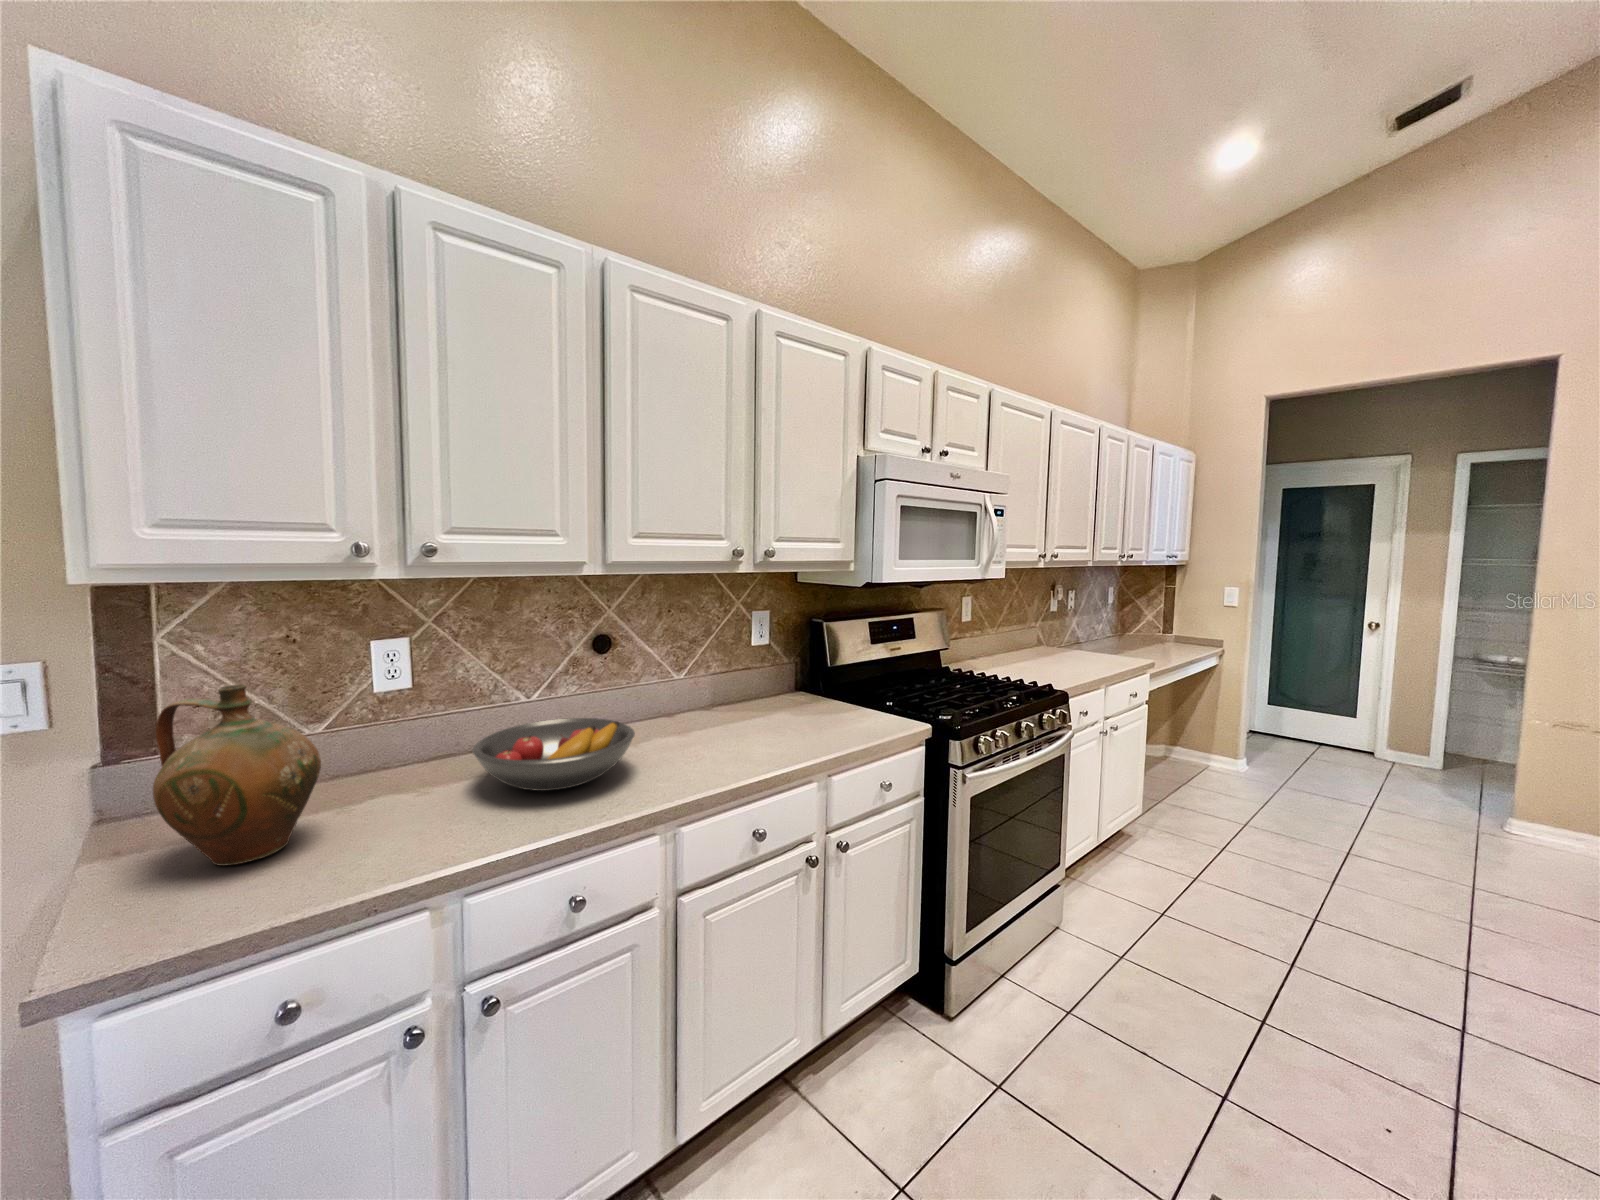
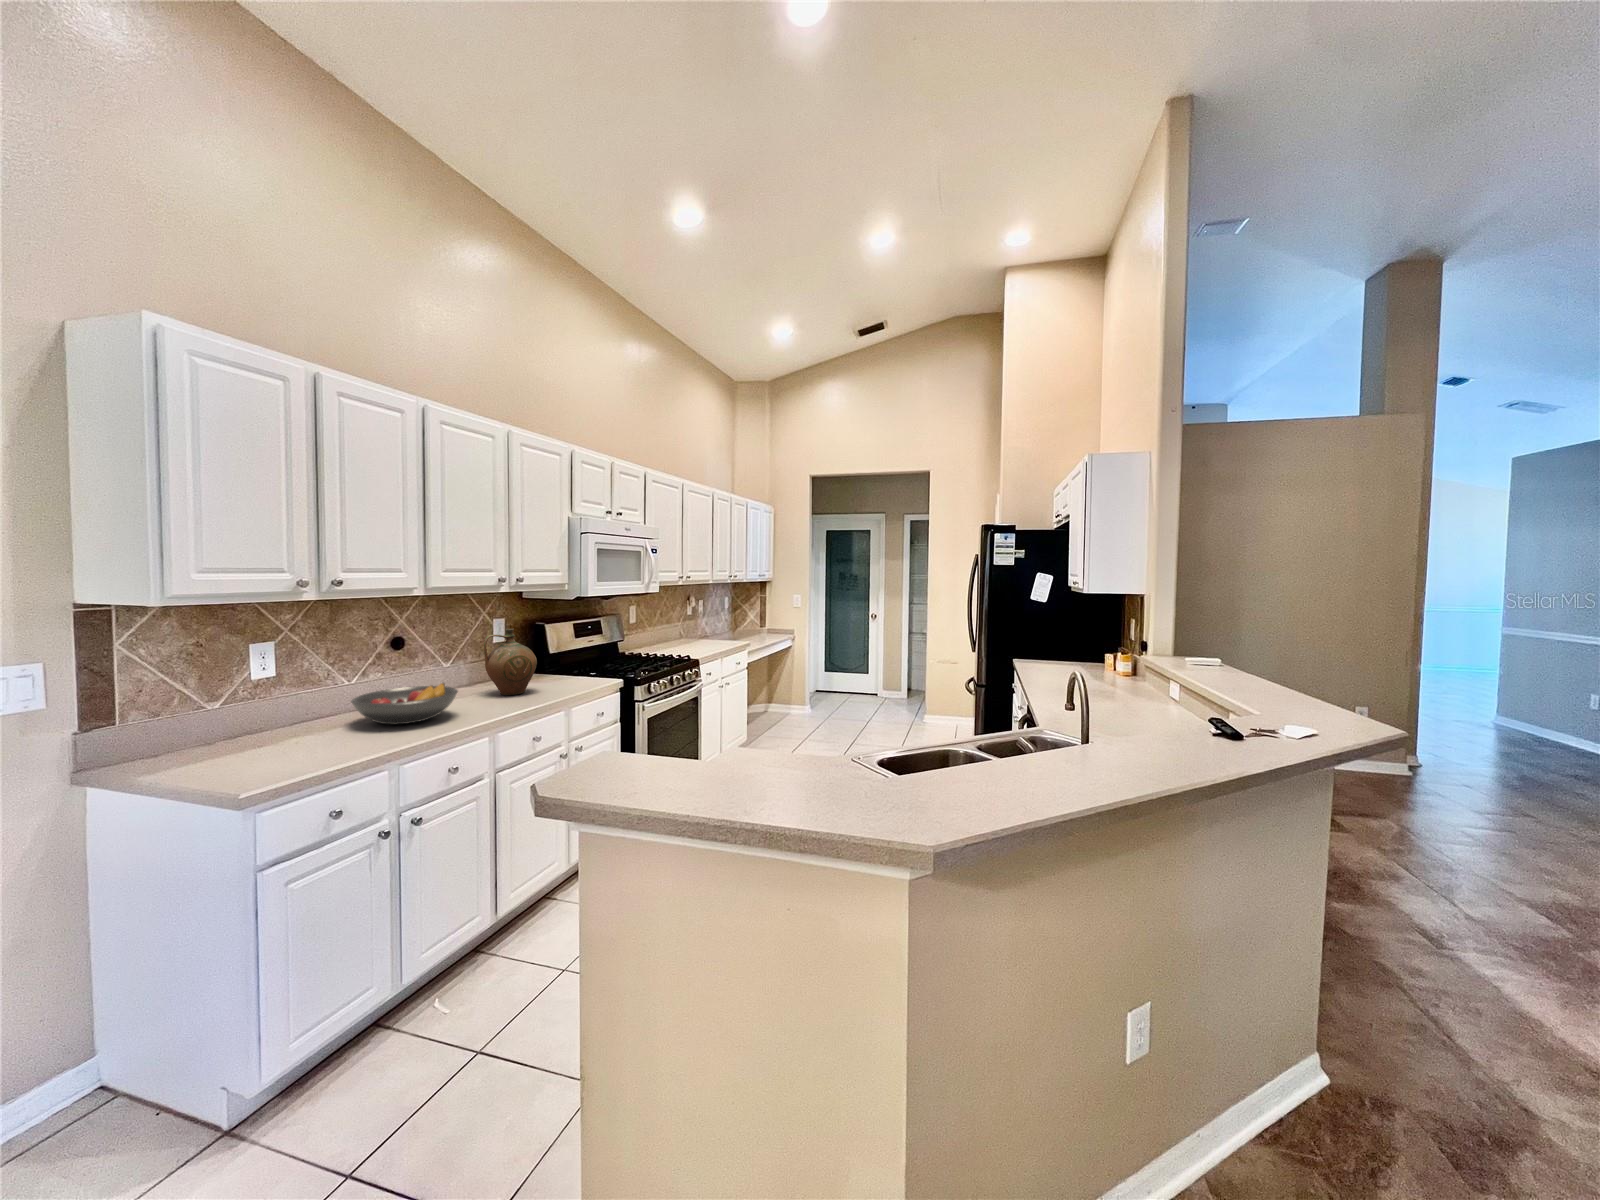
ceramic jug: present [153,684,321,866] -> present [484,629,537,695]

